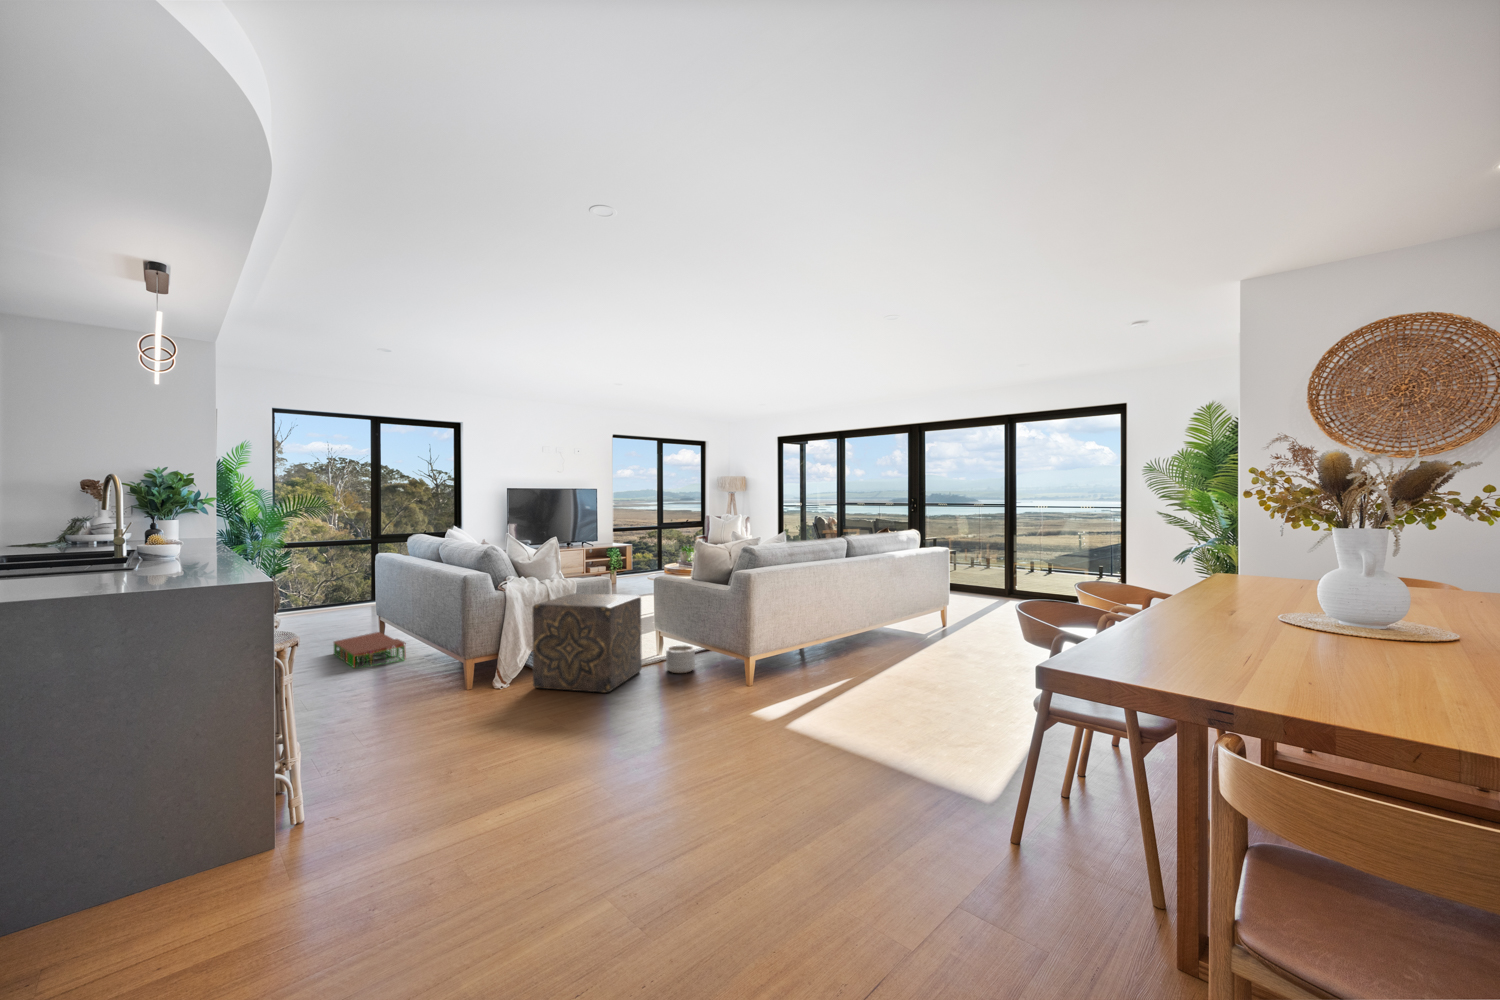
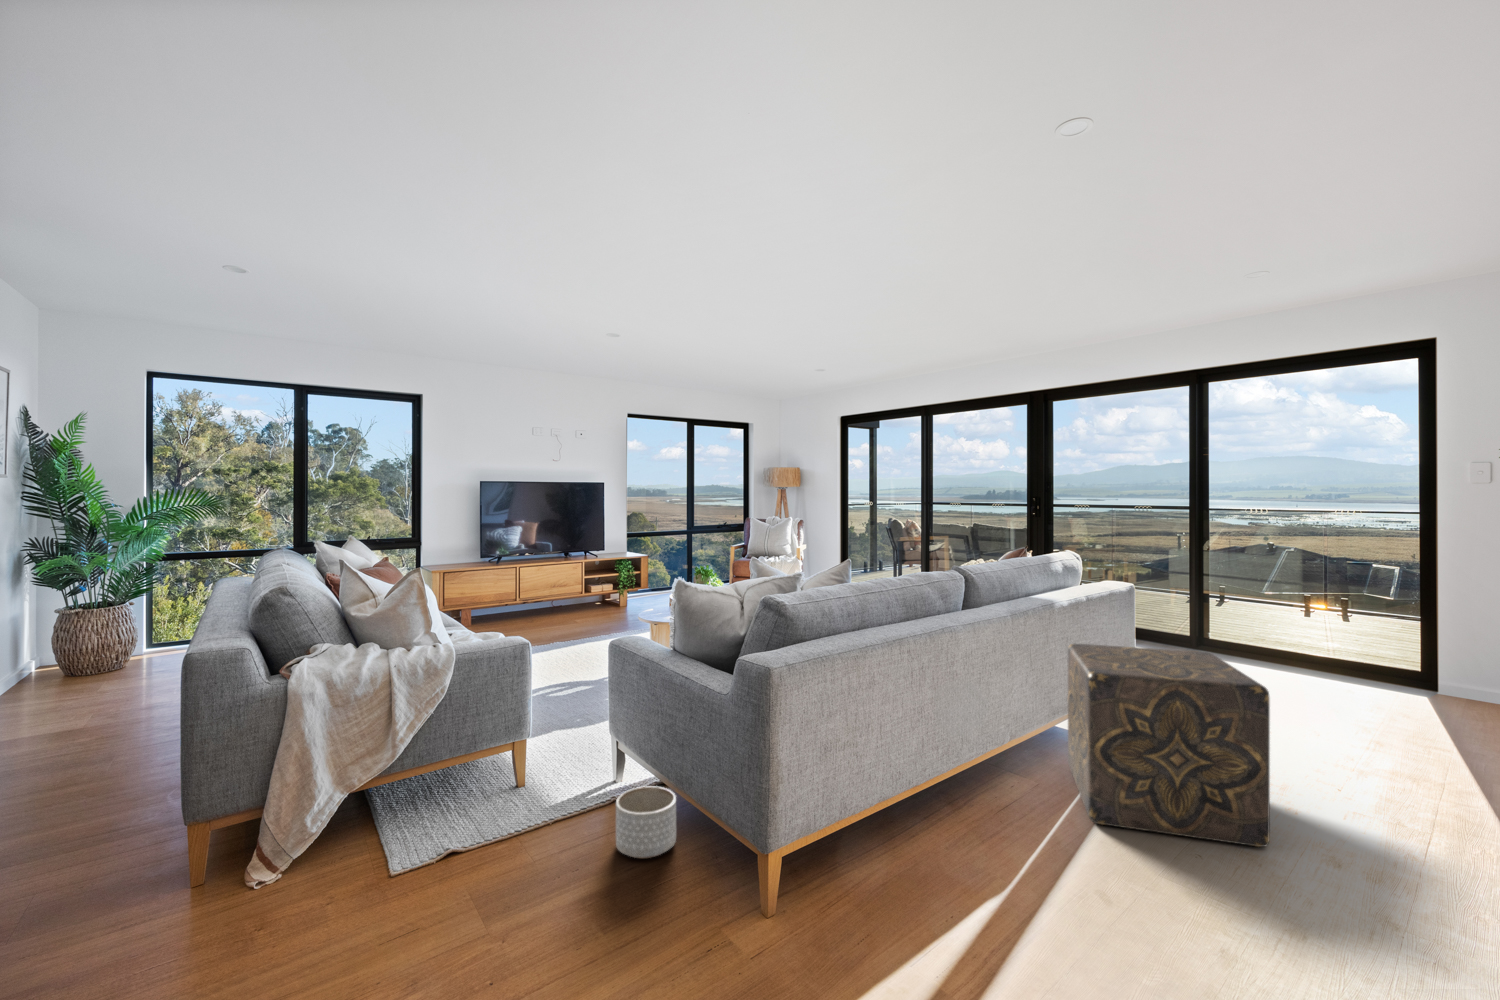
ottoman: present [532,593,642,692] -> present [1068,644,1270,847]
storage bin: present [334,632,406,668] -> none [48,711,175,804]

